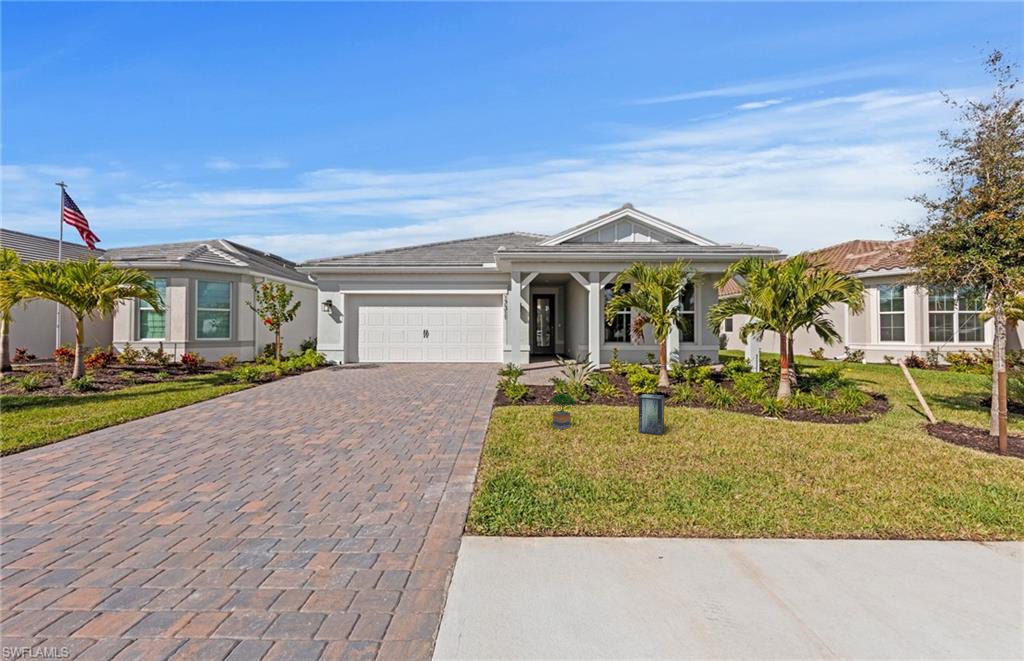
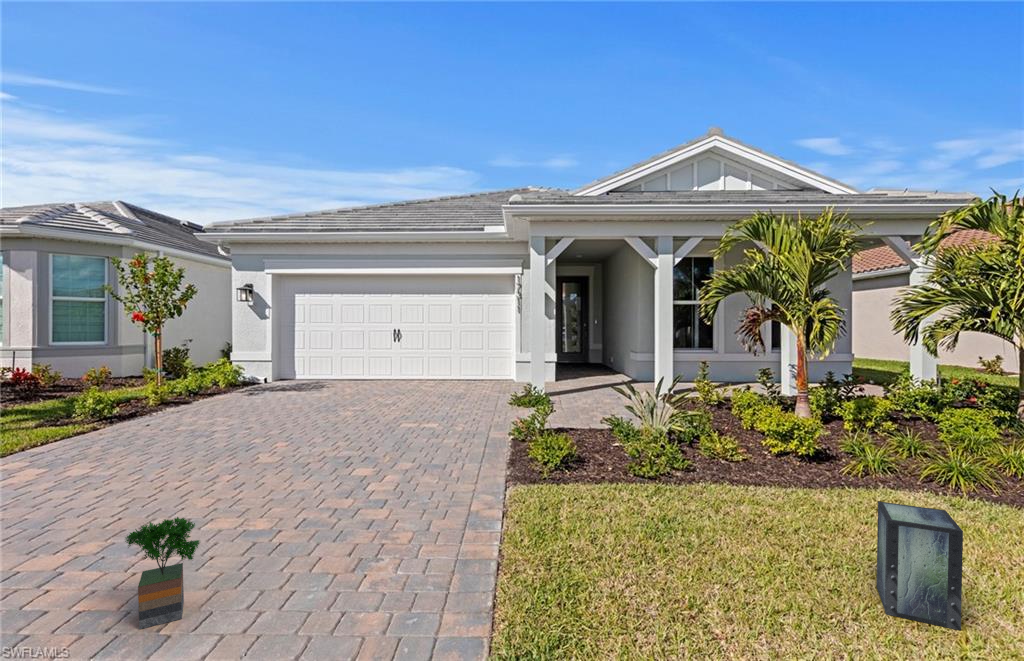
potted tree: present [551,394,575,429] -> present [125,517,200,629]

